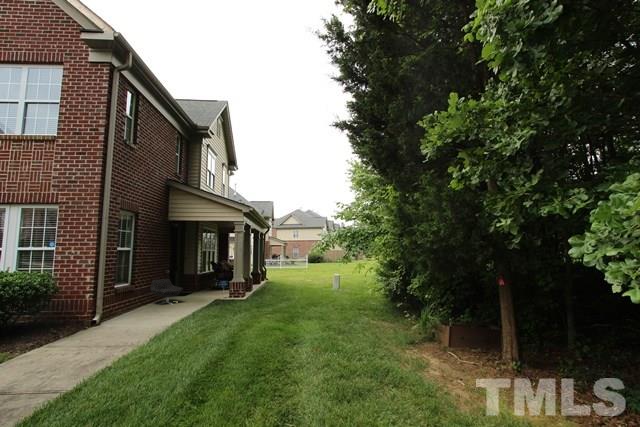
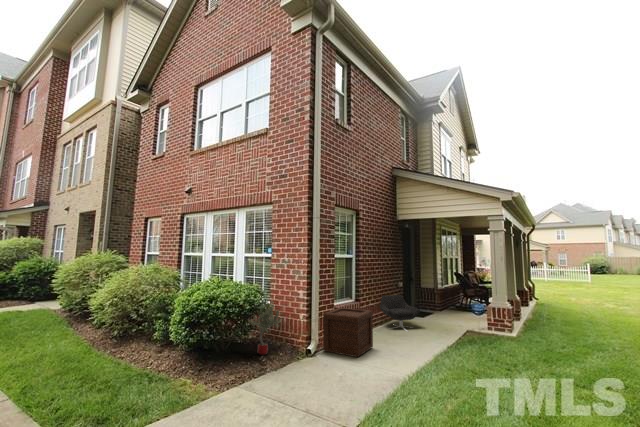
potted tree: none [30,285,69,331] -> present [249,301,281,355]
wooden crate: none [105,289,148,322] -> present [323,308,373,357]

